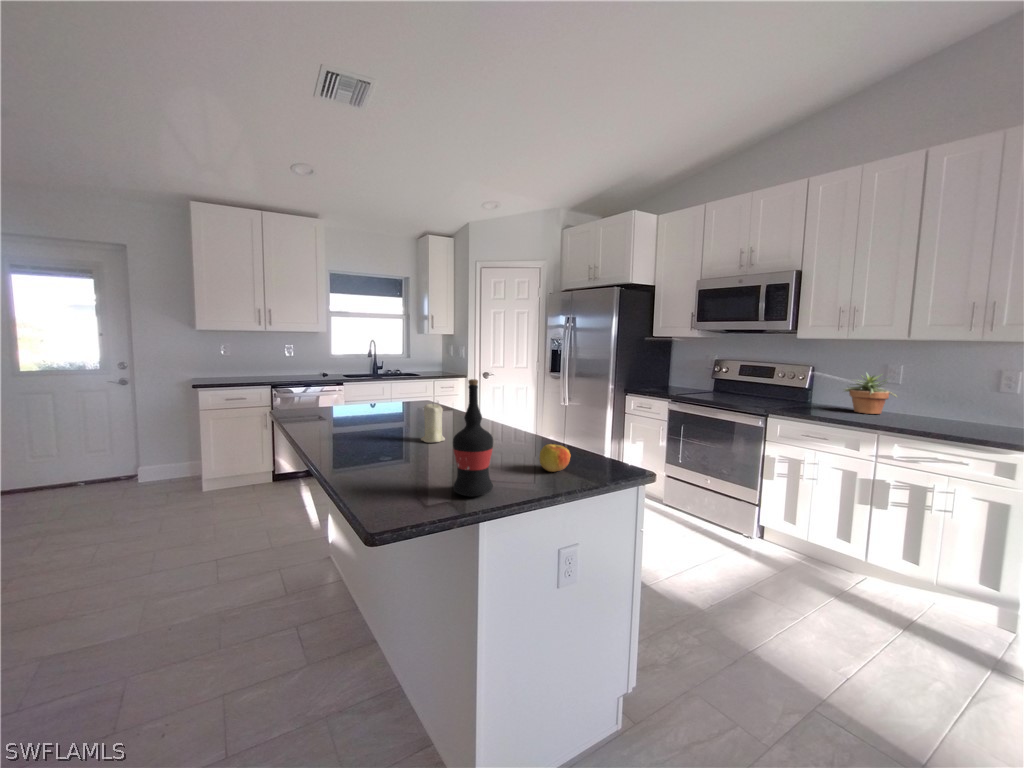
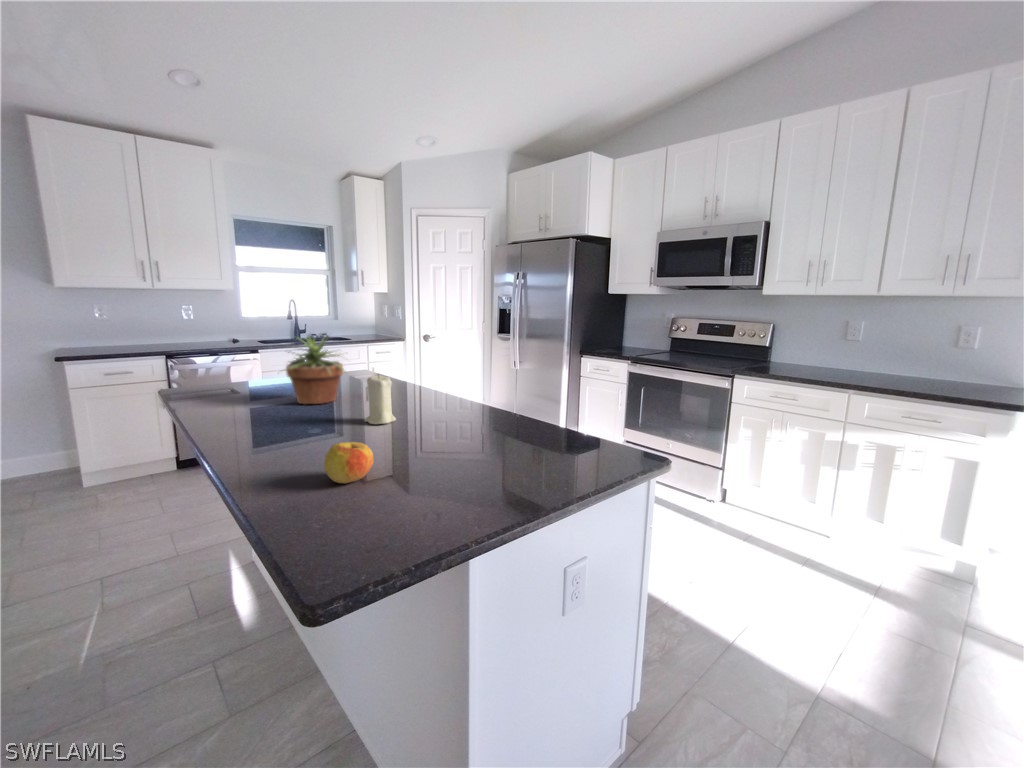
potted plant: present [845,373,895,414] -> present [285,336,345,404]
wine bottle: present [453,379,493,496] -> none [419,343,475,502]
apple: present [539,444,570,472] -> present [324,442,373,483]

